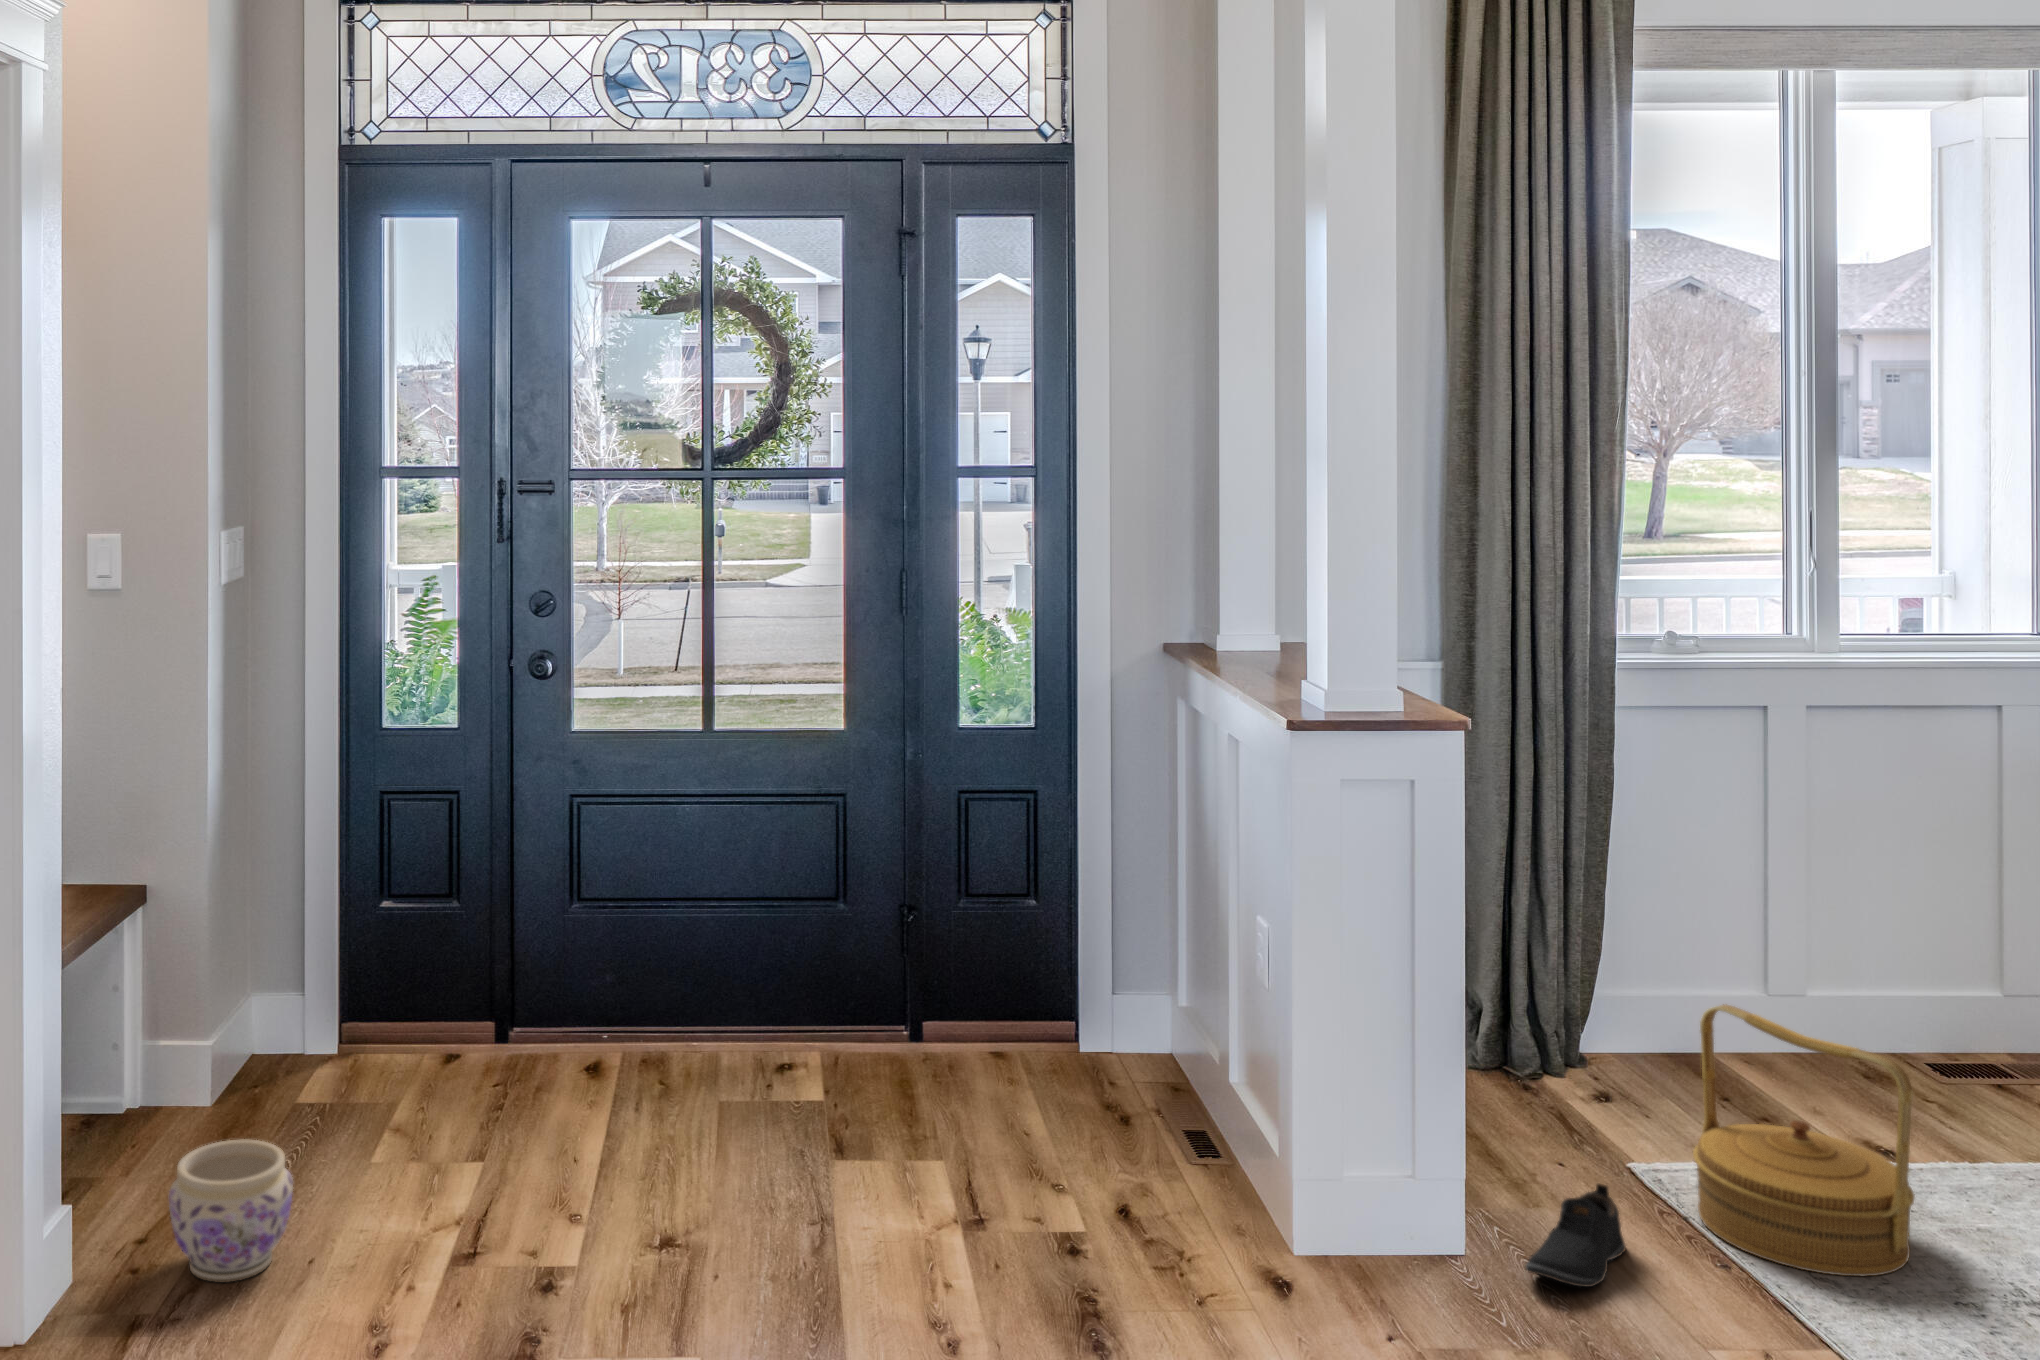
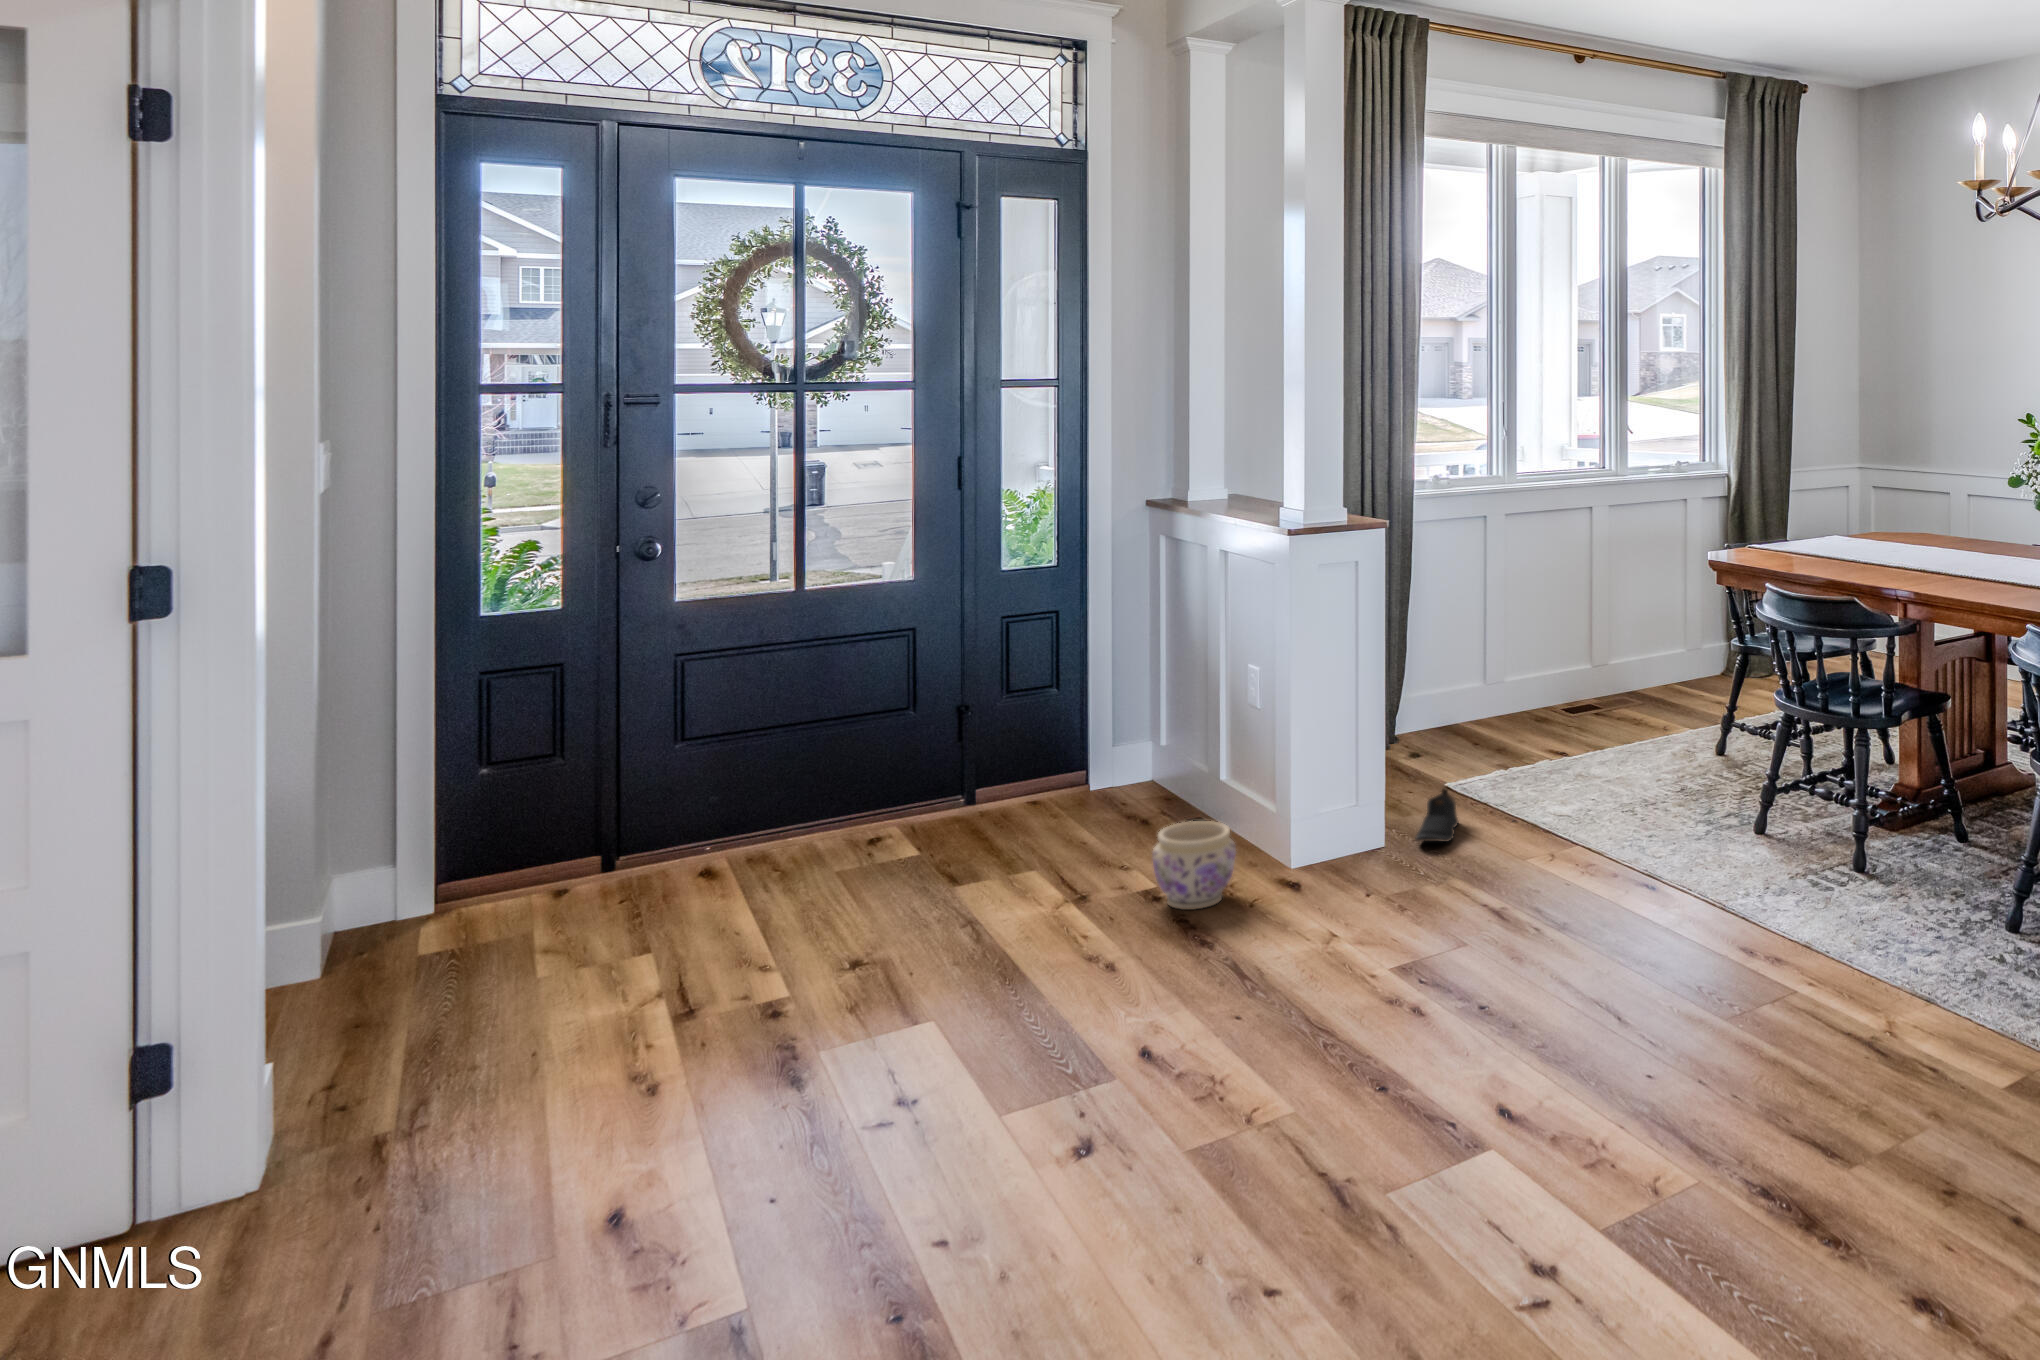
basket: present [1693,1004,1915,1277] -> none [1482,678,1590,811]
planter: present [169,1140,293,1283] -> present [1152,821,1236,910]

